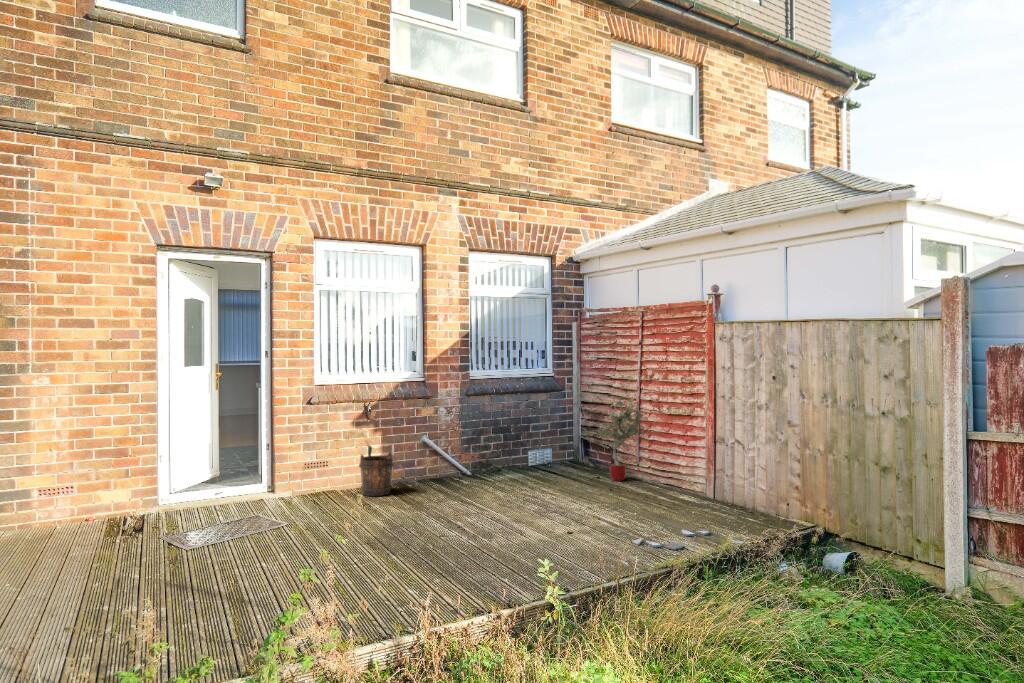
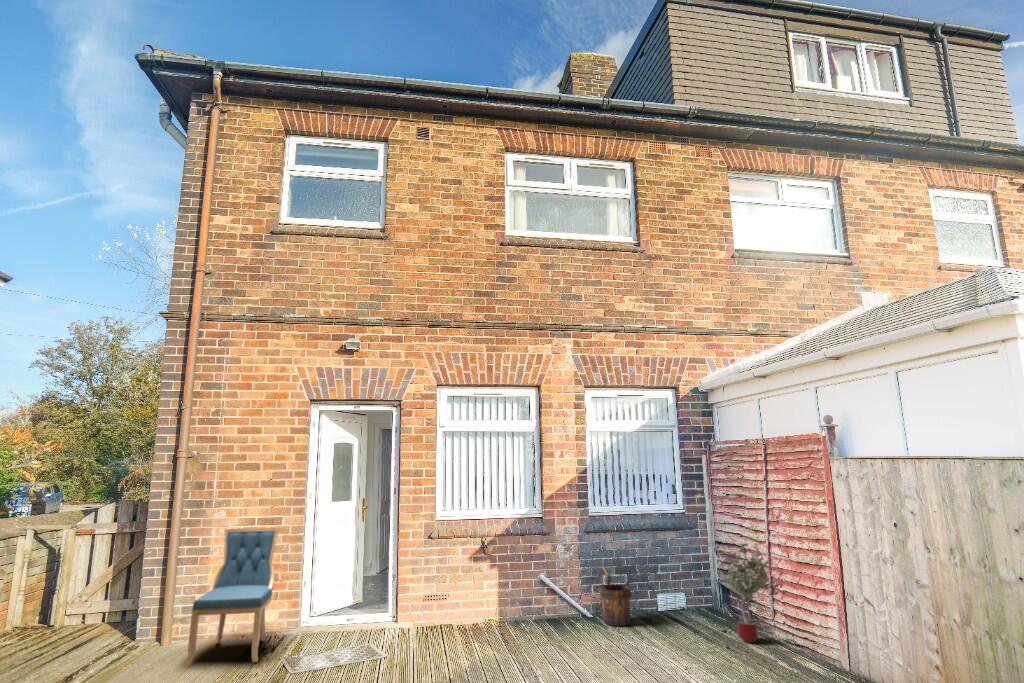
chair: none [38,395,132,548] -> present [185,528,279,666]
bucket: present [359,440,394,496] -> present [600,567,632,626]

